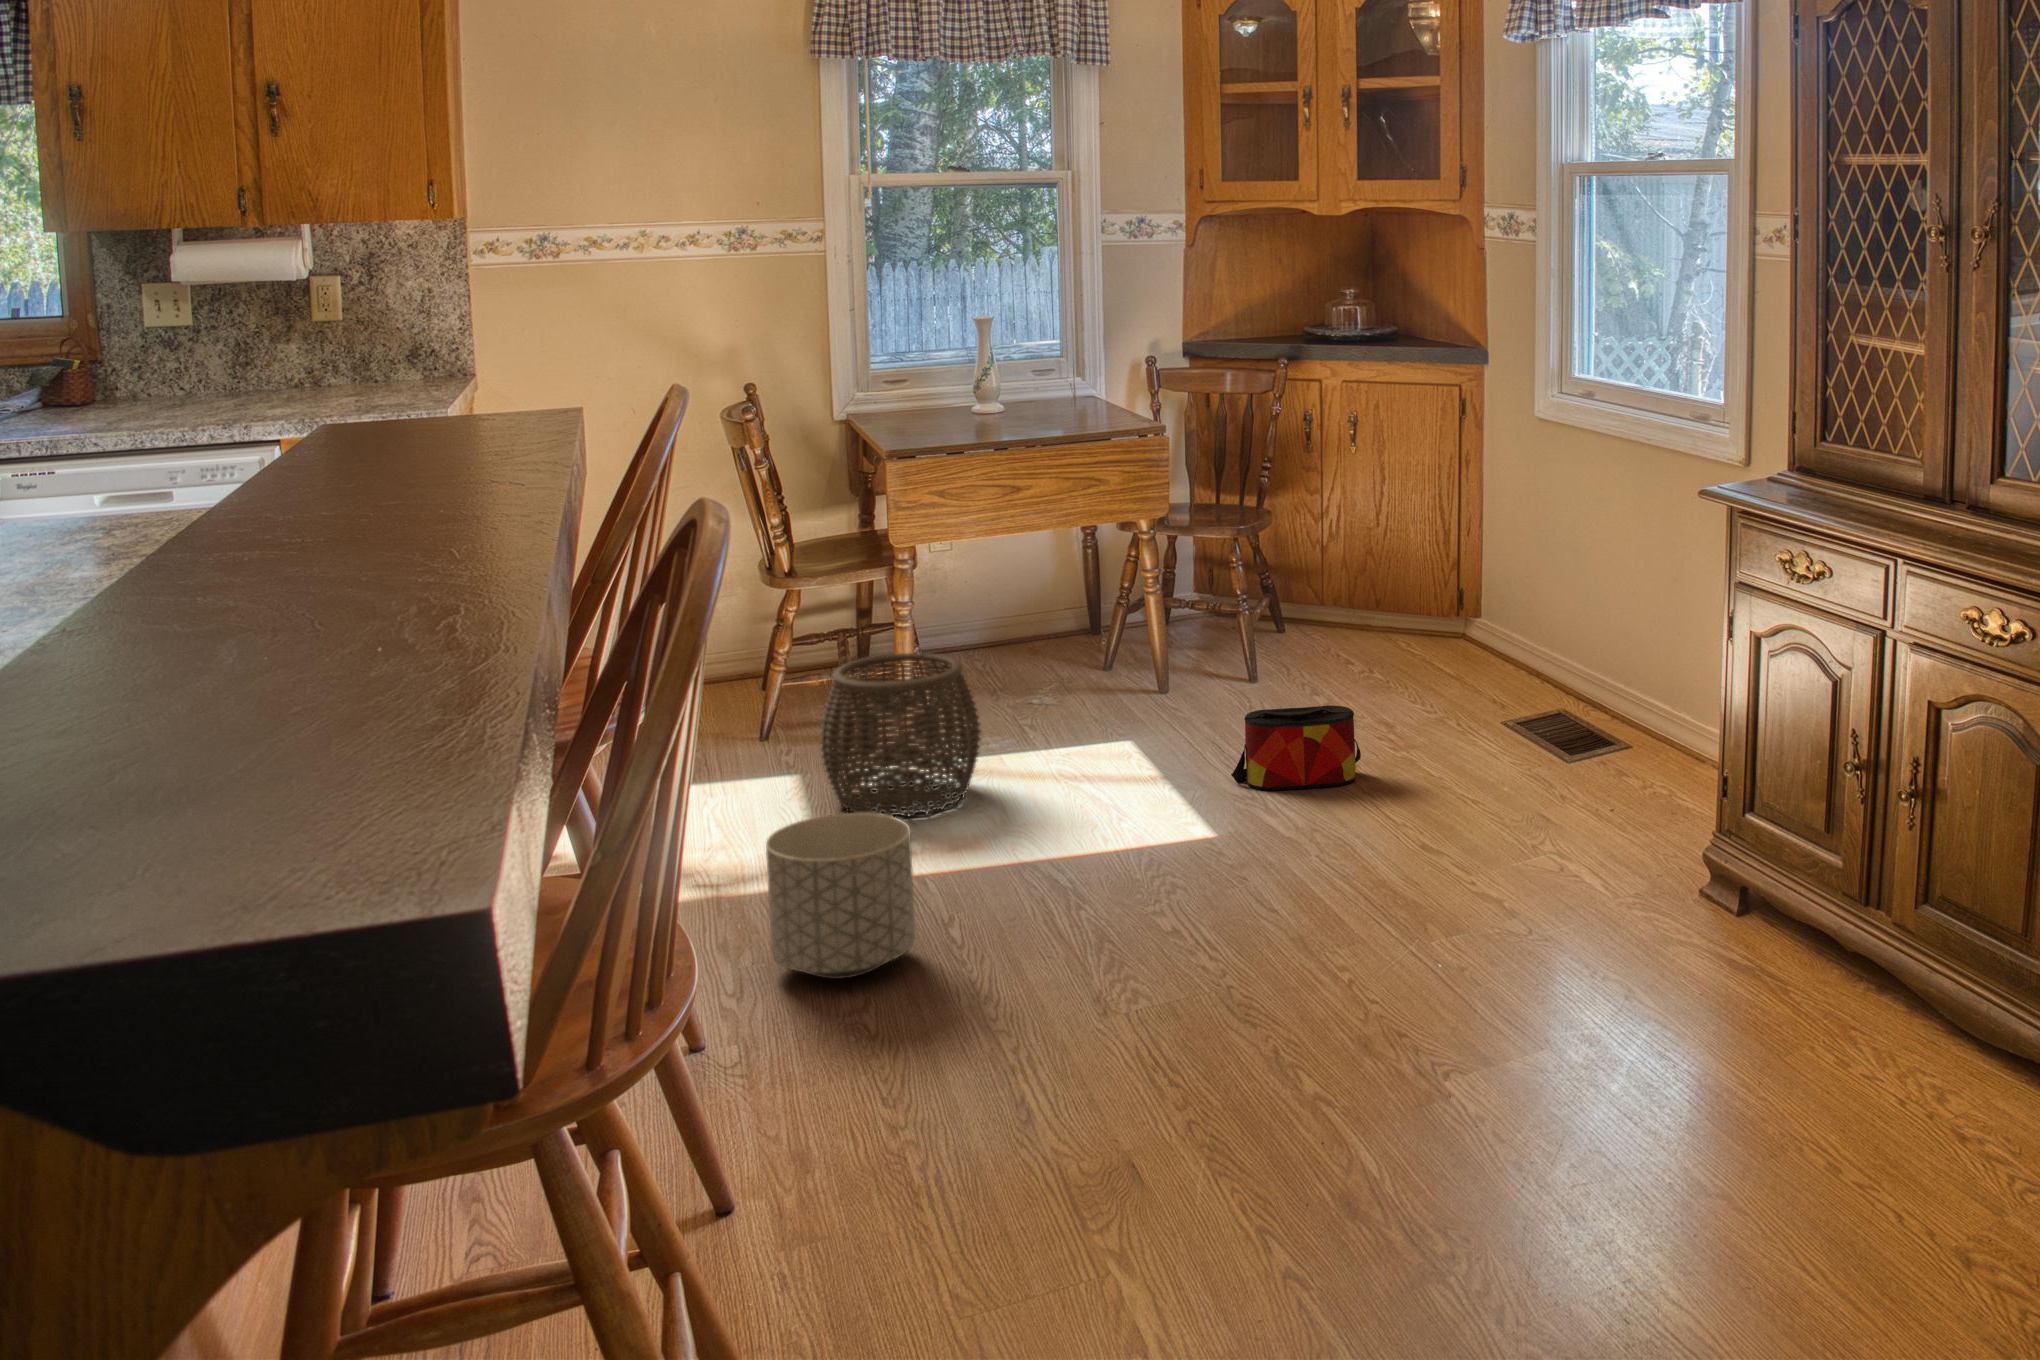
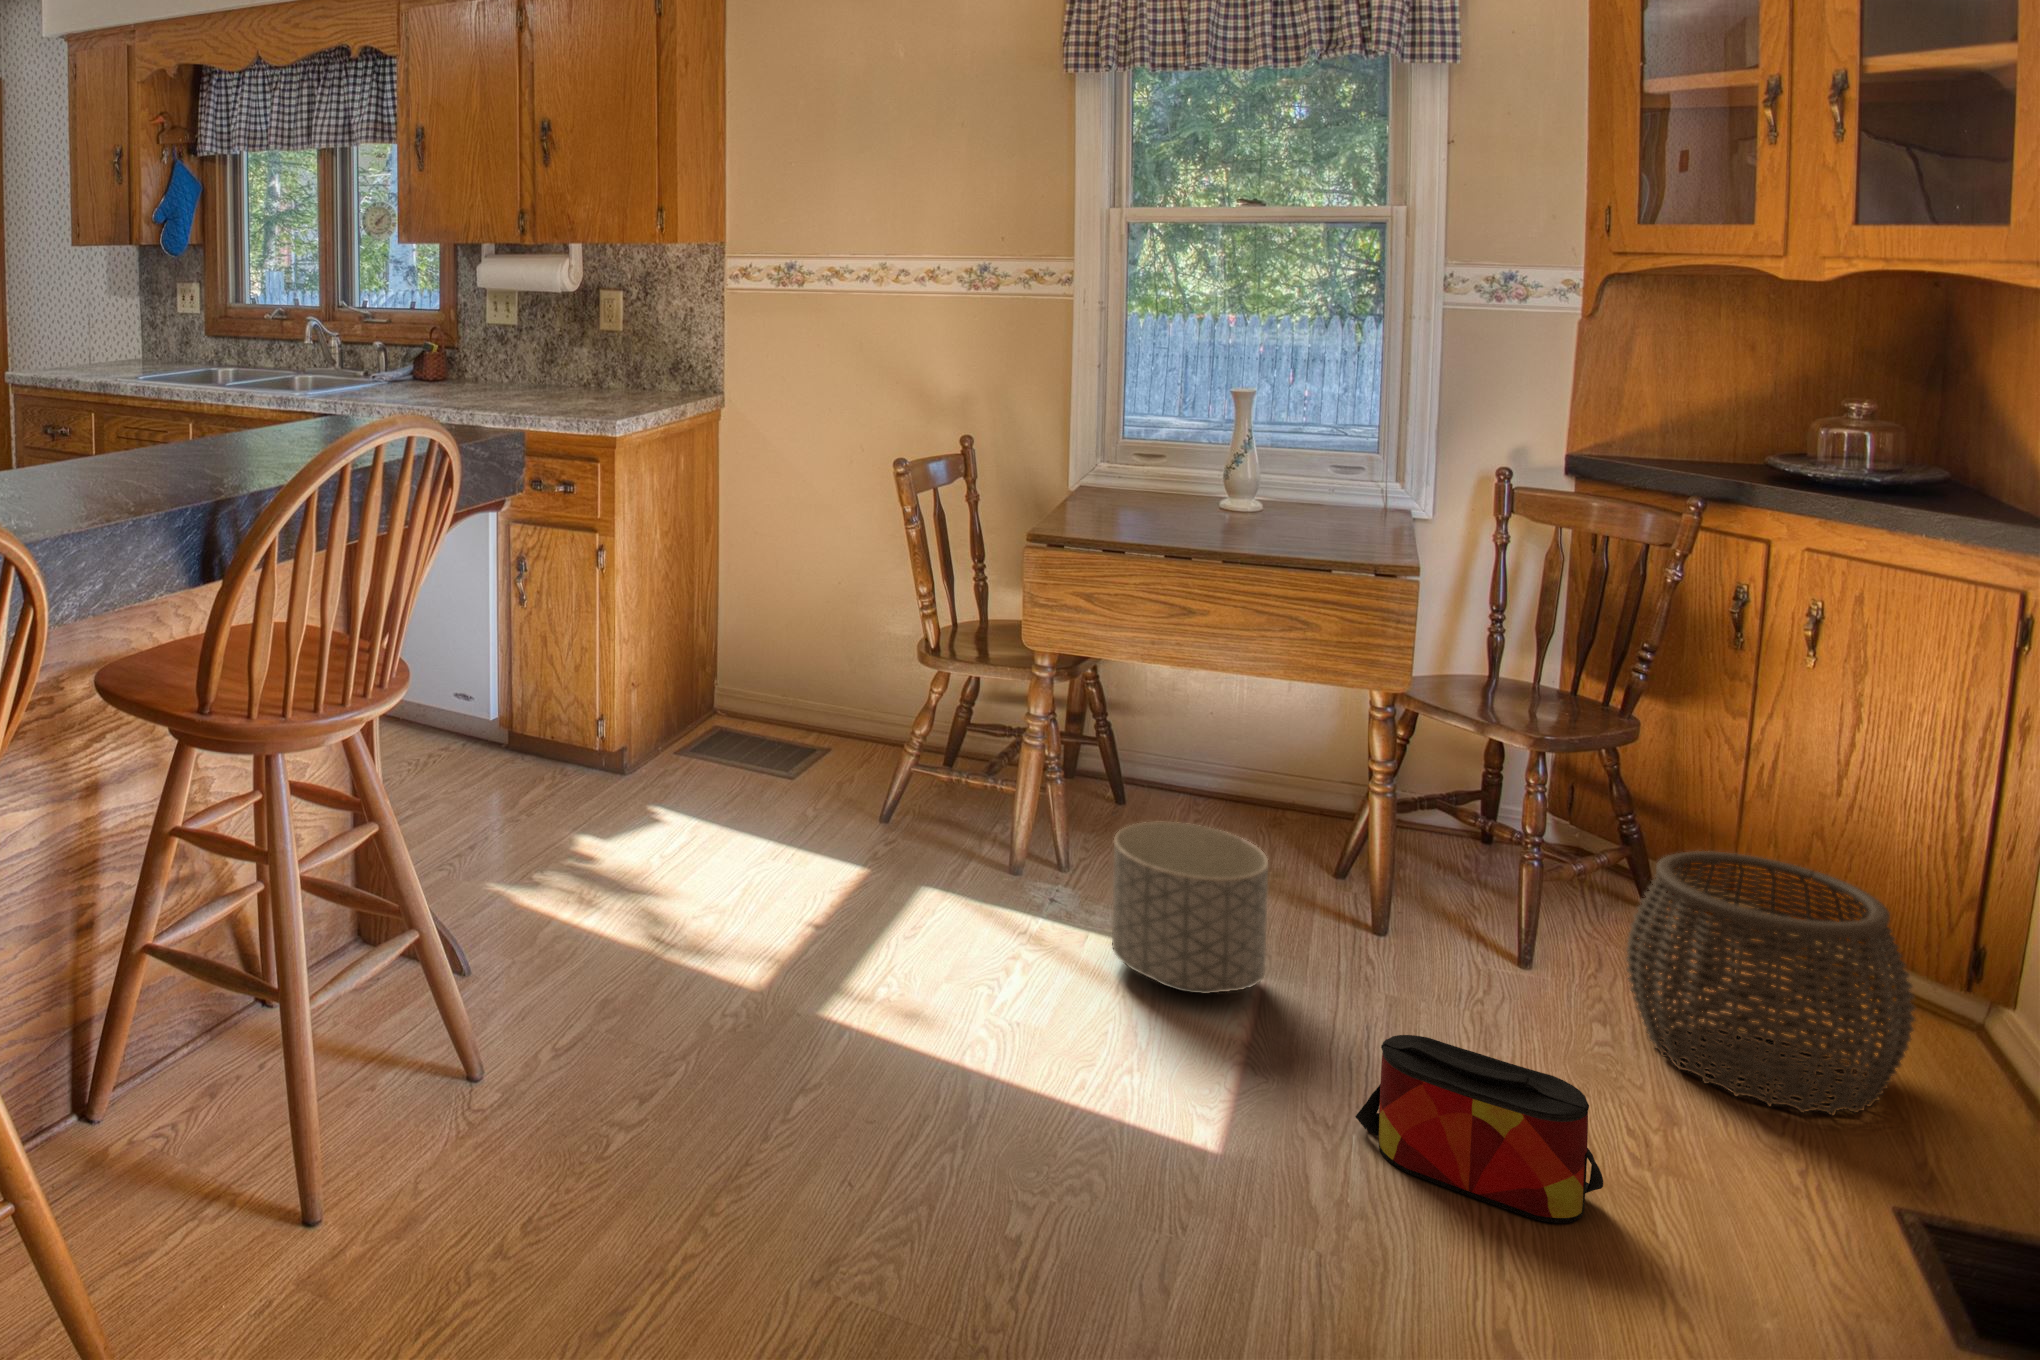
woven basket: present [820,653,981,816] -> present [1626,851,1915,1115]
planter: present [766,813,915,979] -> present [1112,822,1268,994]

